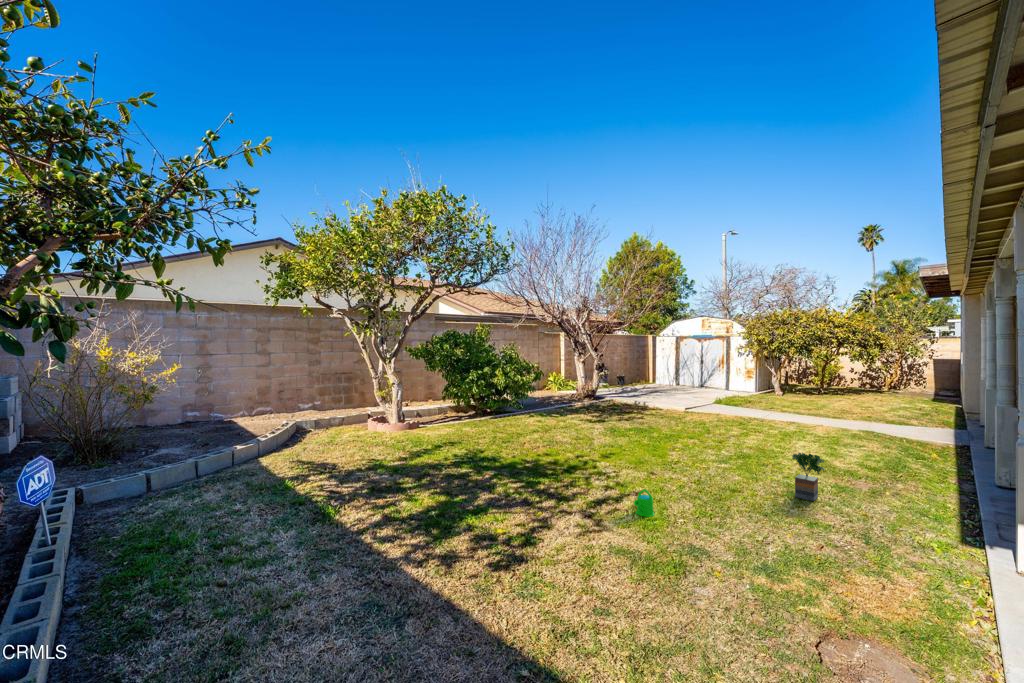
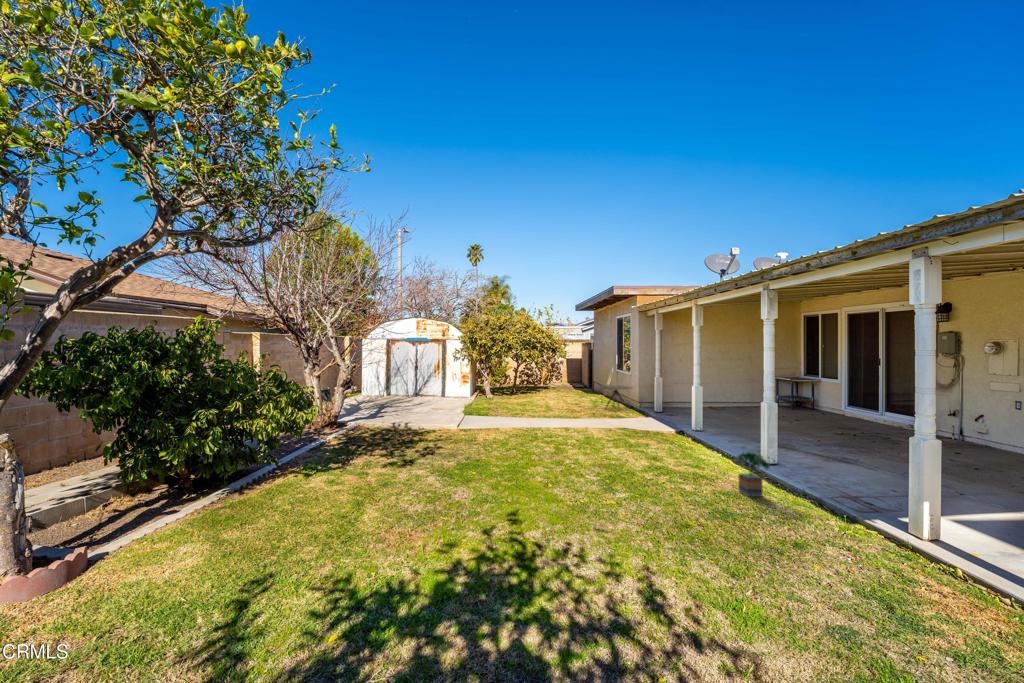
round table: none [891,392,948,425] -> present [600,386,632,408]
watering can: present [634,489,654,517] -> none [743,540,776,578]

